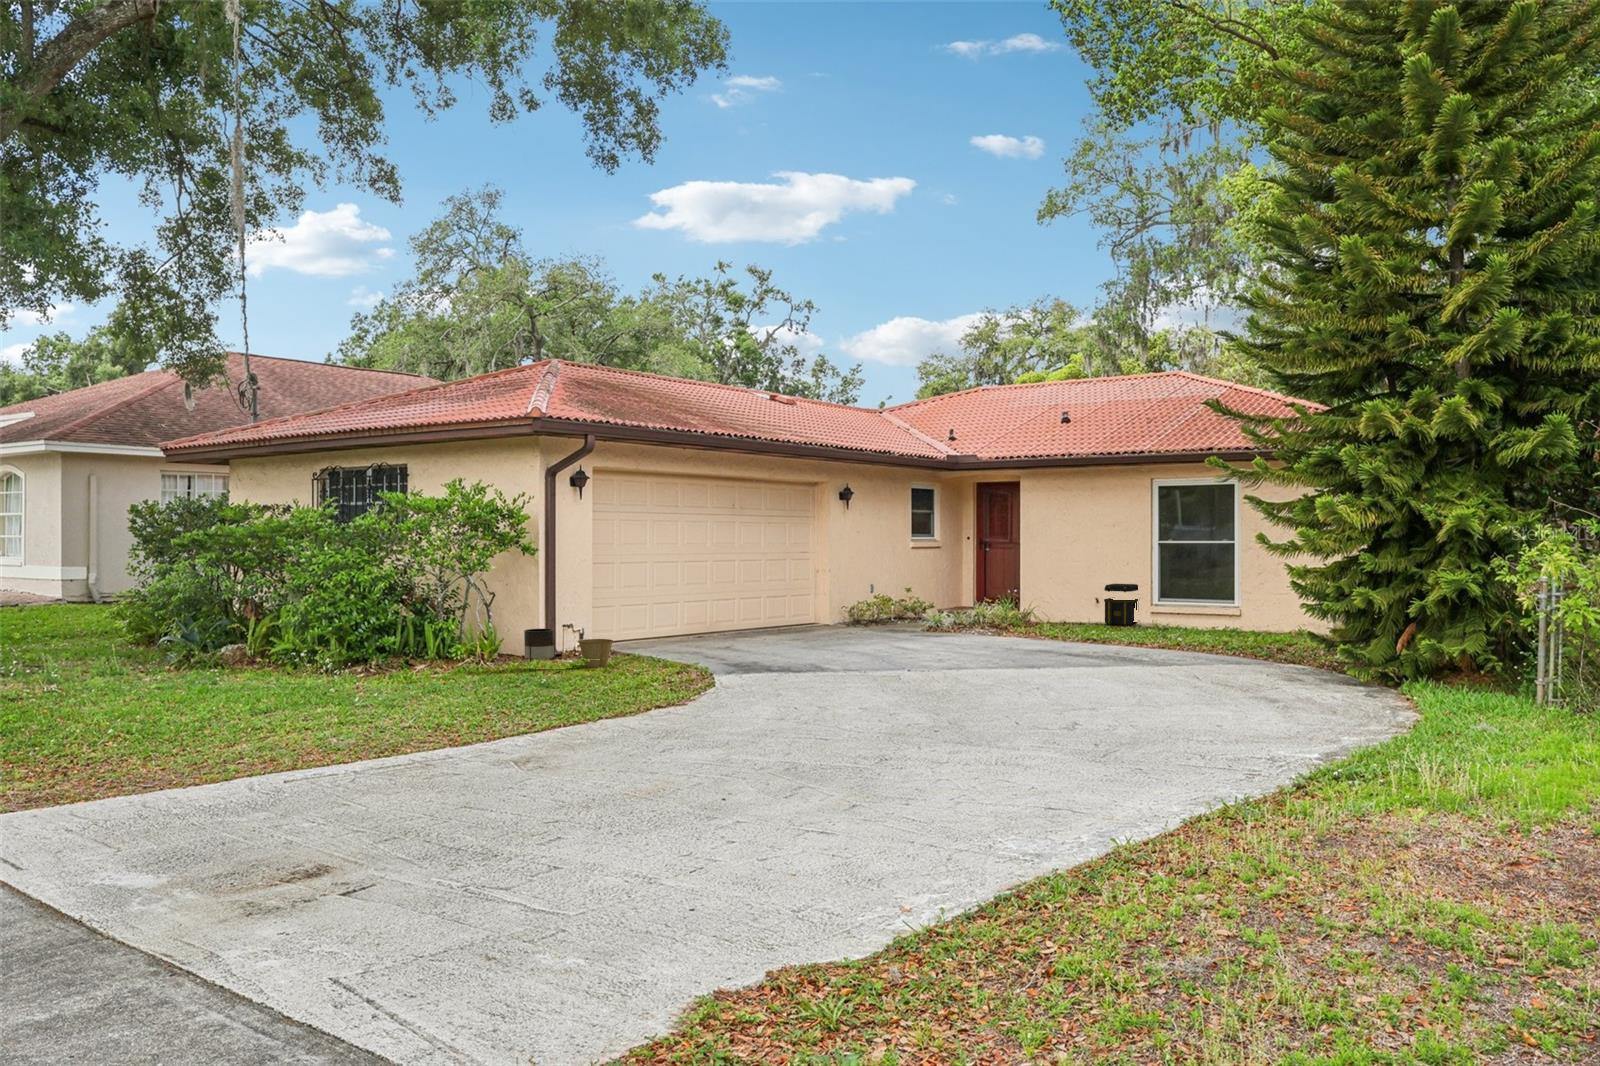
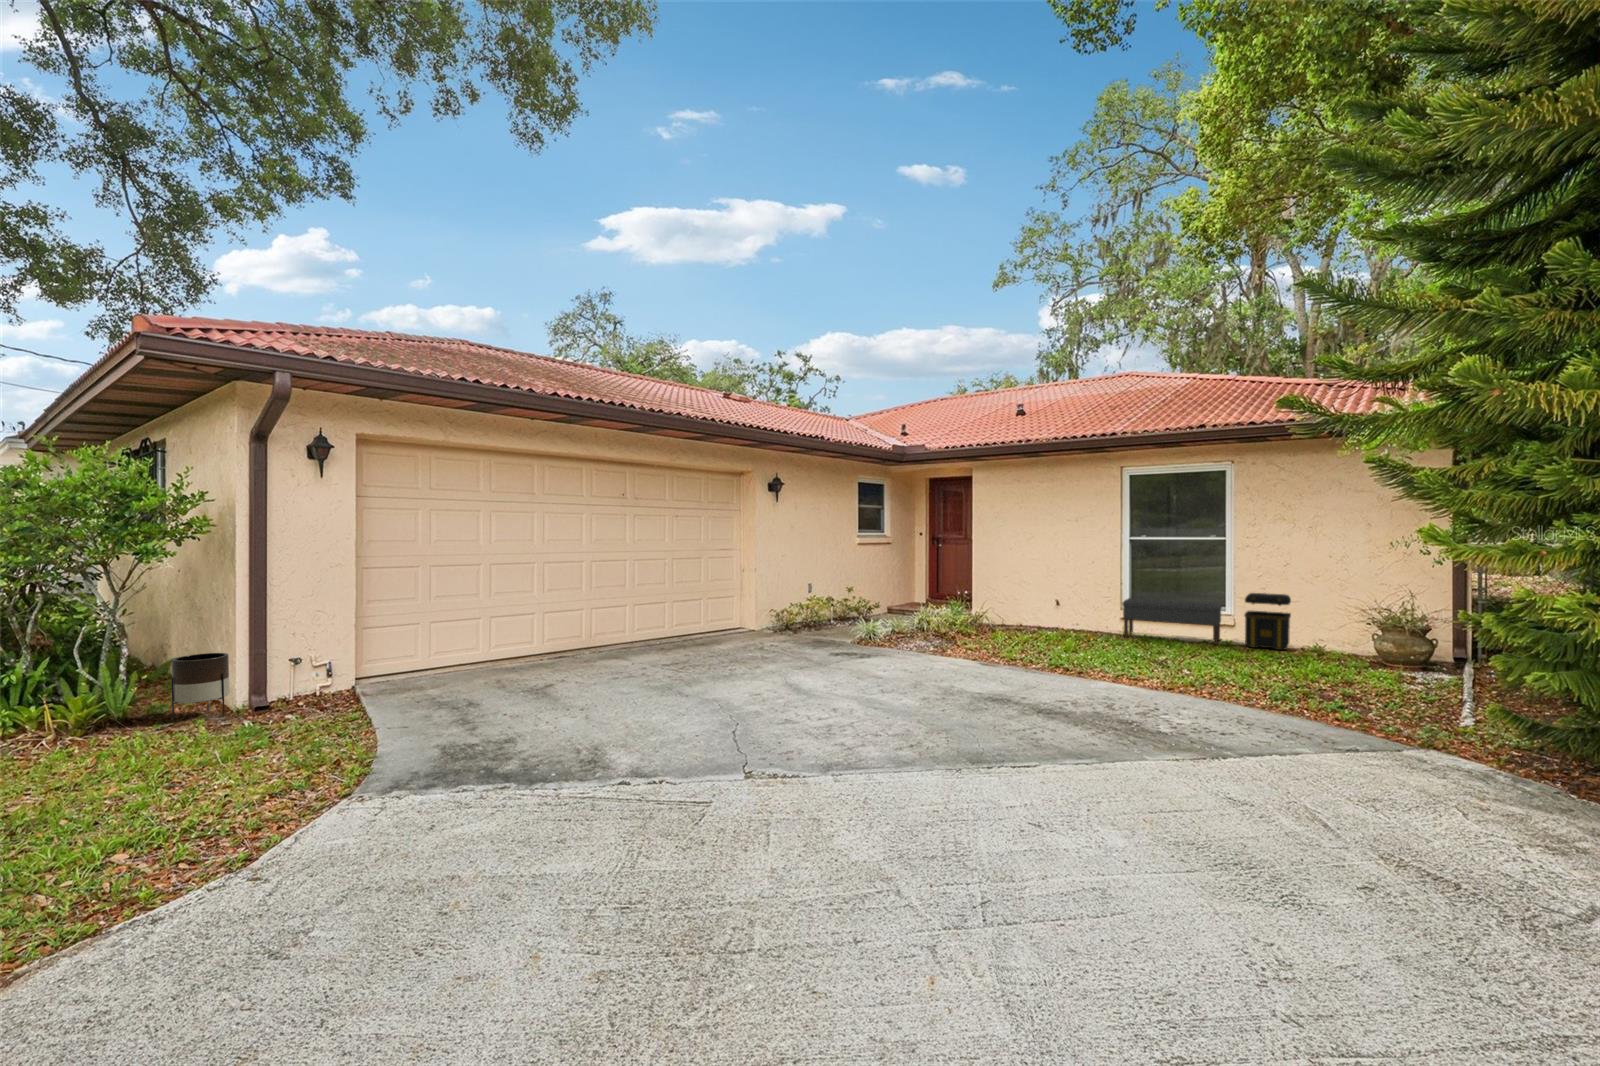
toolbox: present [1104,584,1138,626] -> present [1245,593,1291,650]
bench: none [1151,593,1229,629] -> present [1123,598,1222,645]
basket: present [578,639,613,667] -> none [272,666,334,712]

